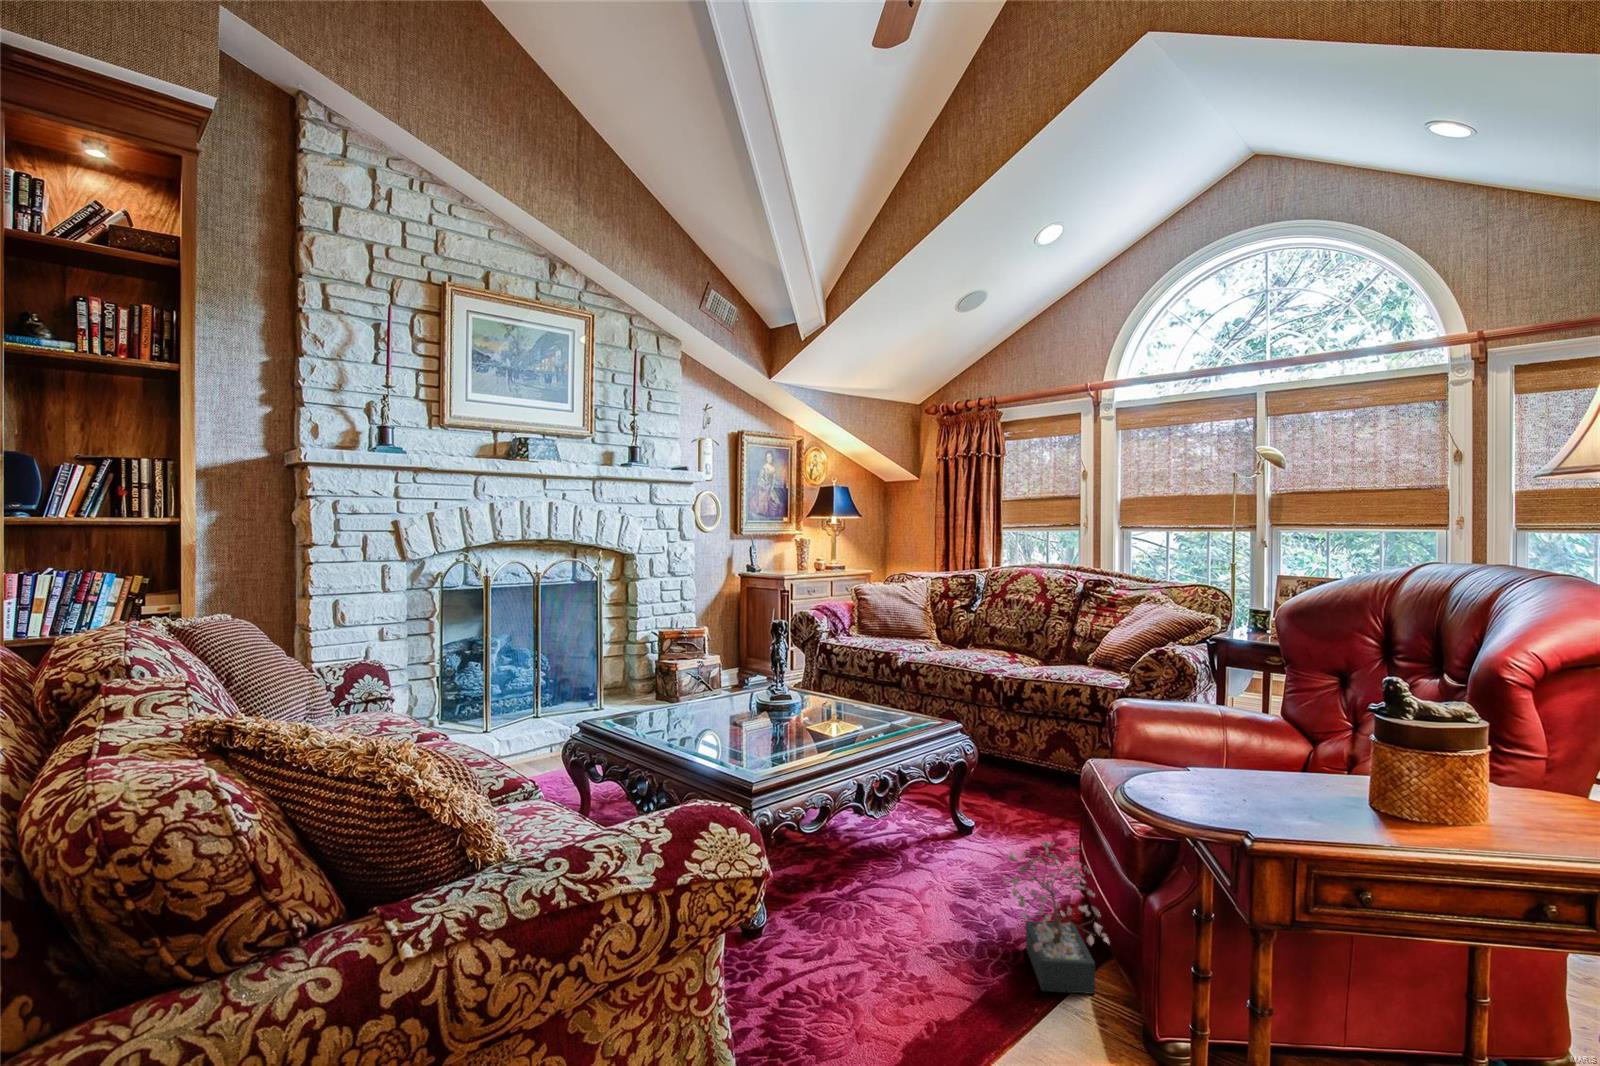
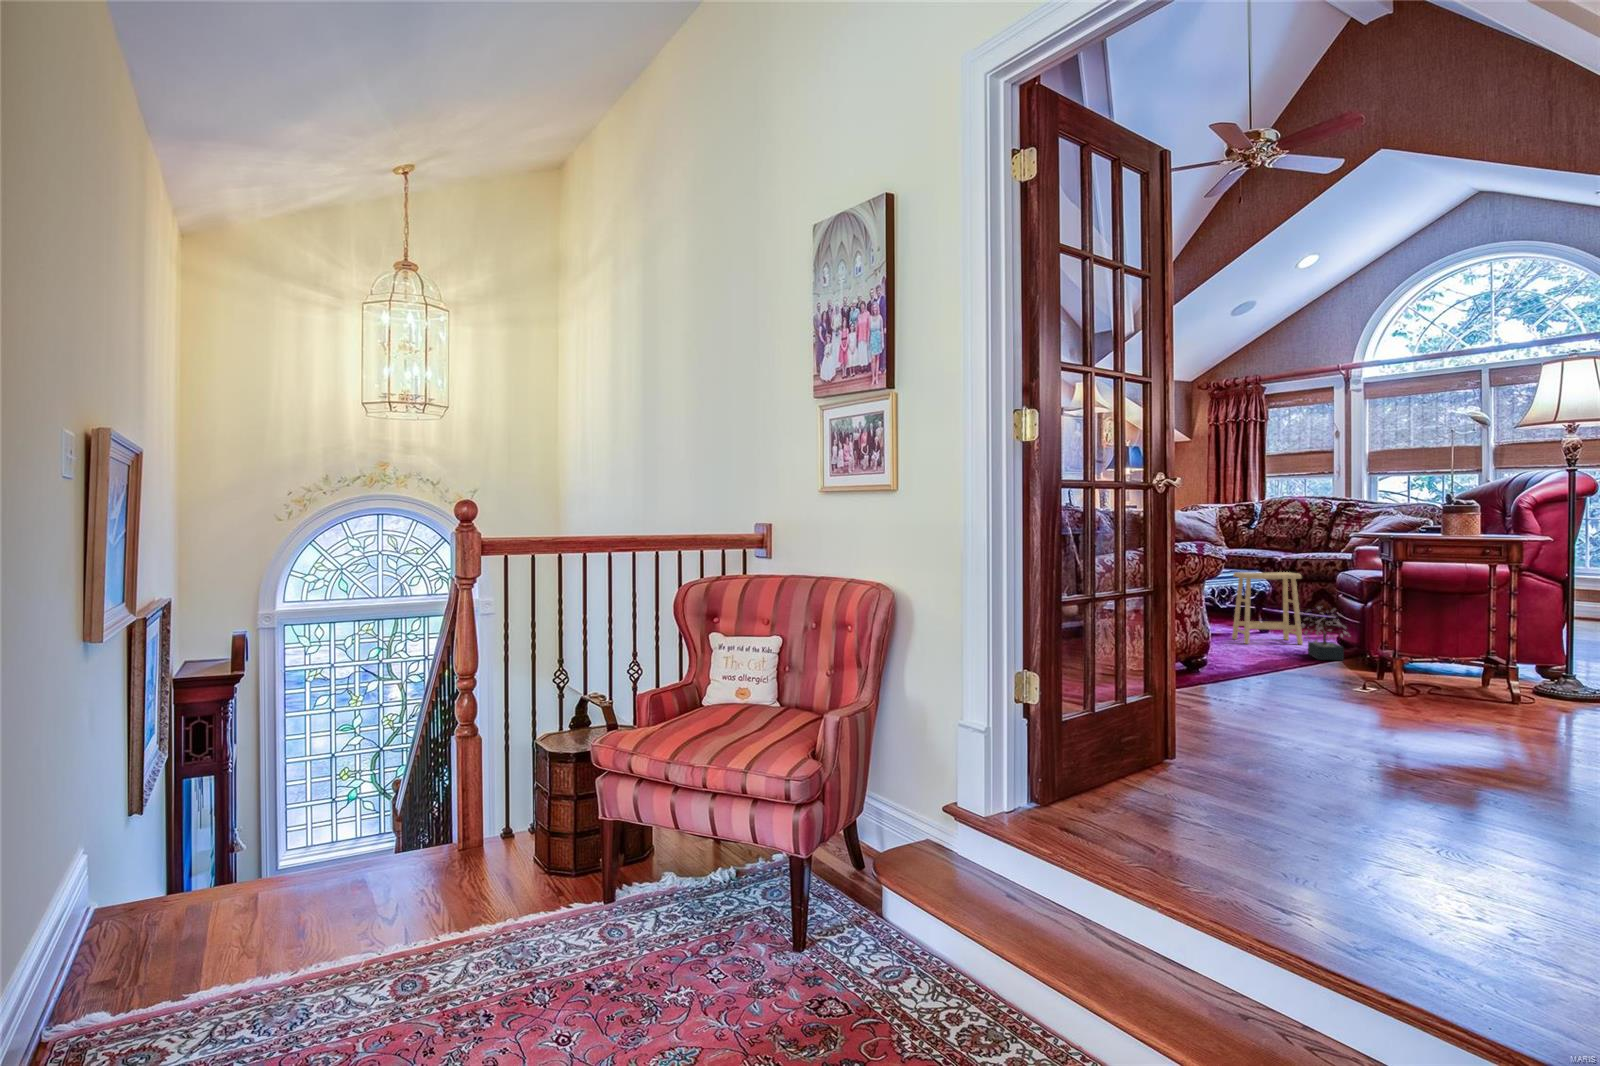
footstool: none [904,732,1024,889] -> present [1232,572,1303,645]

